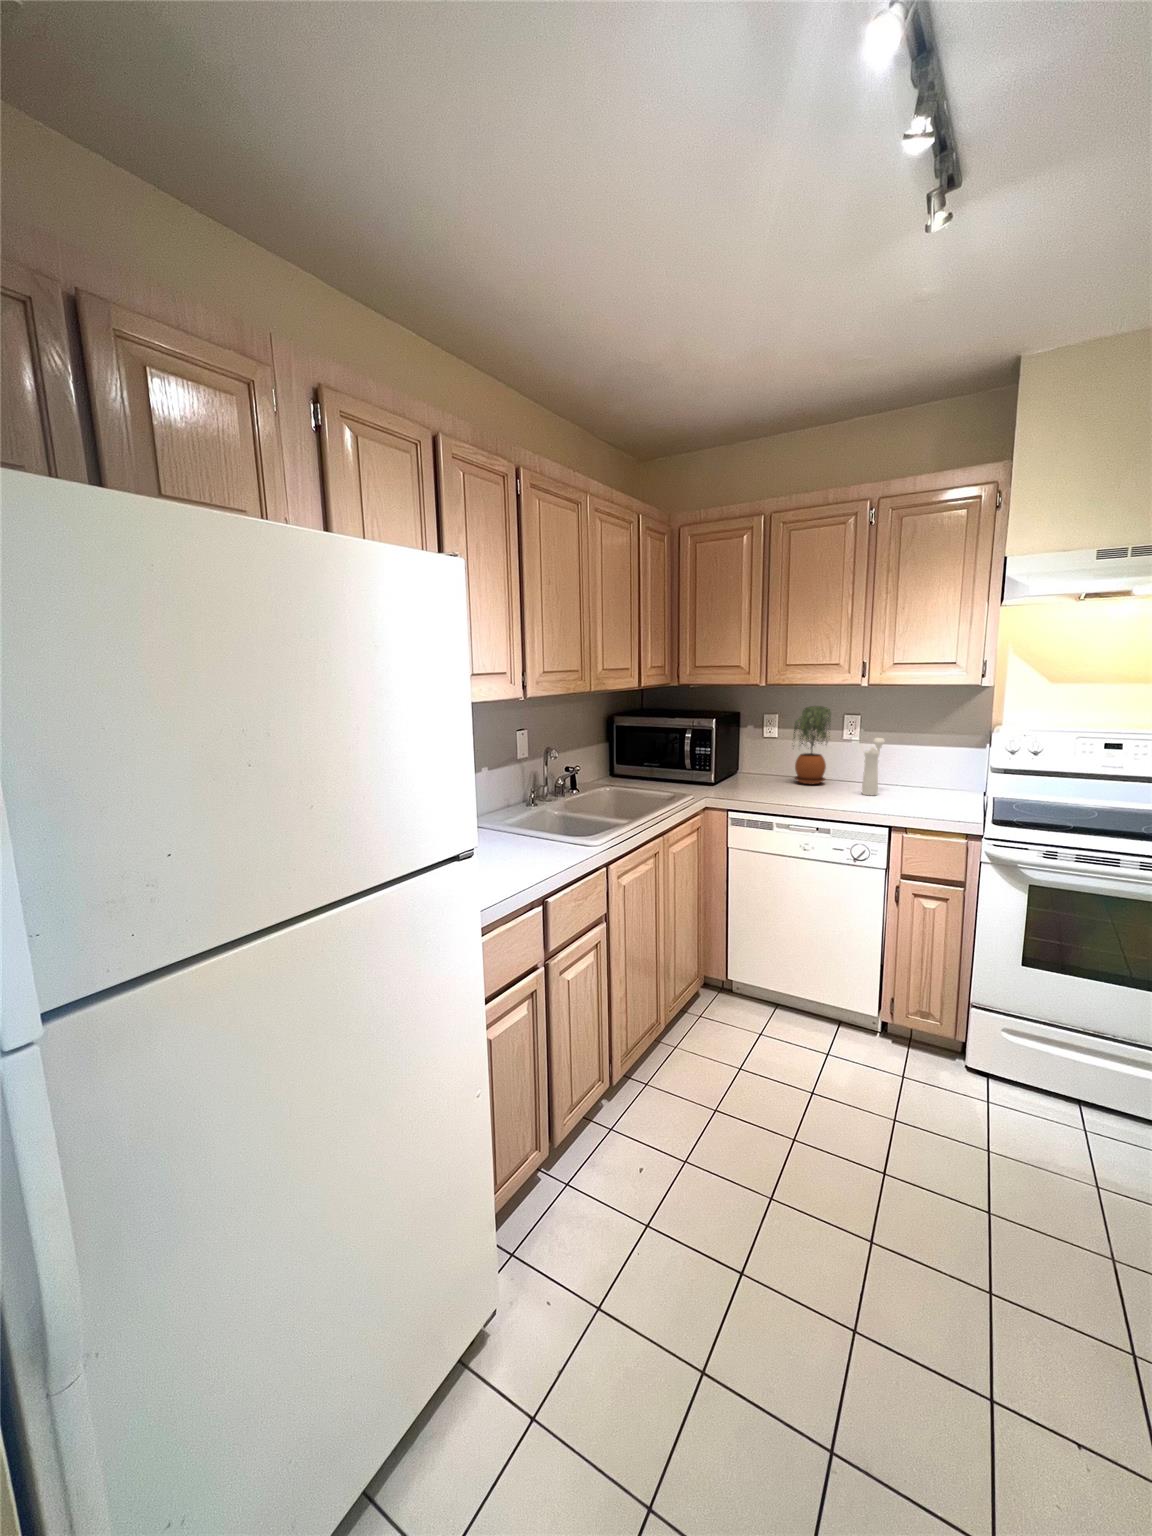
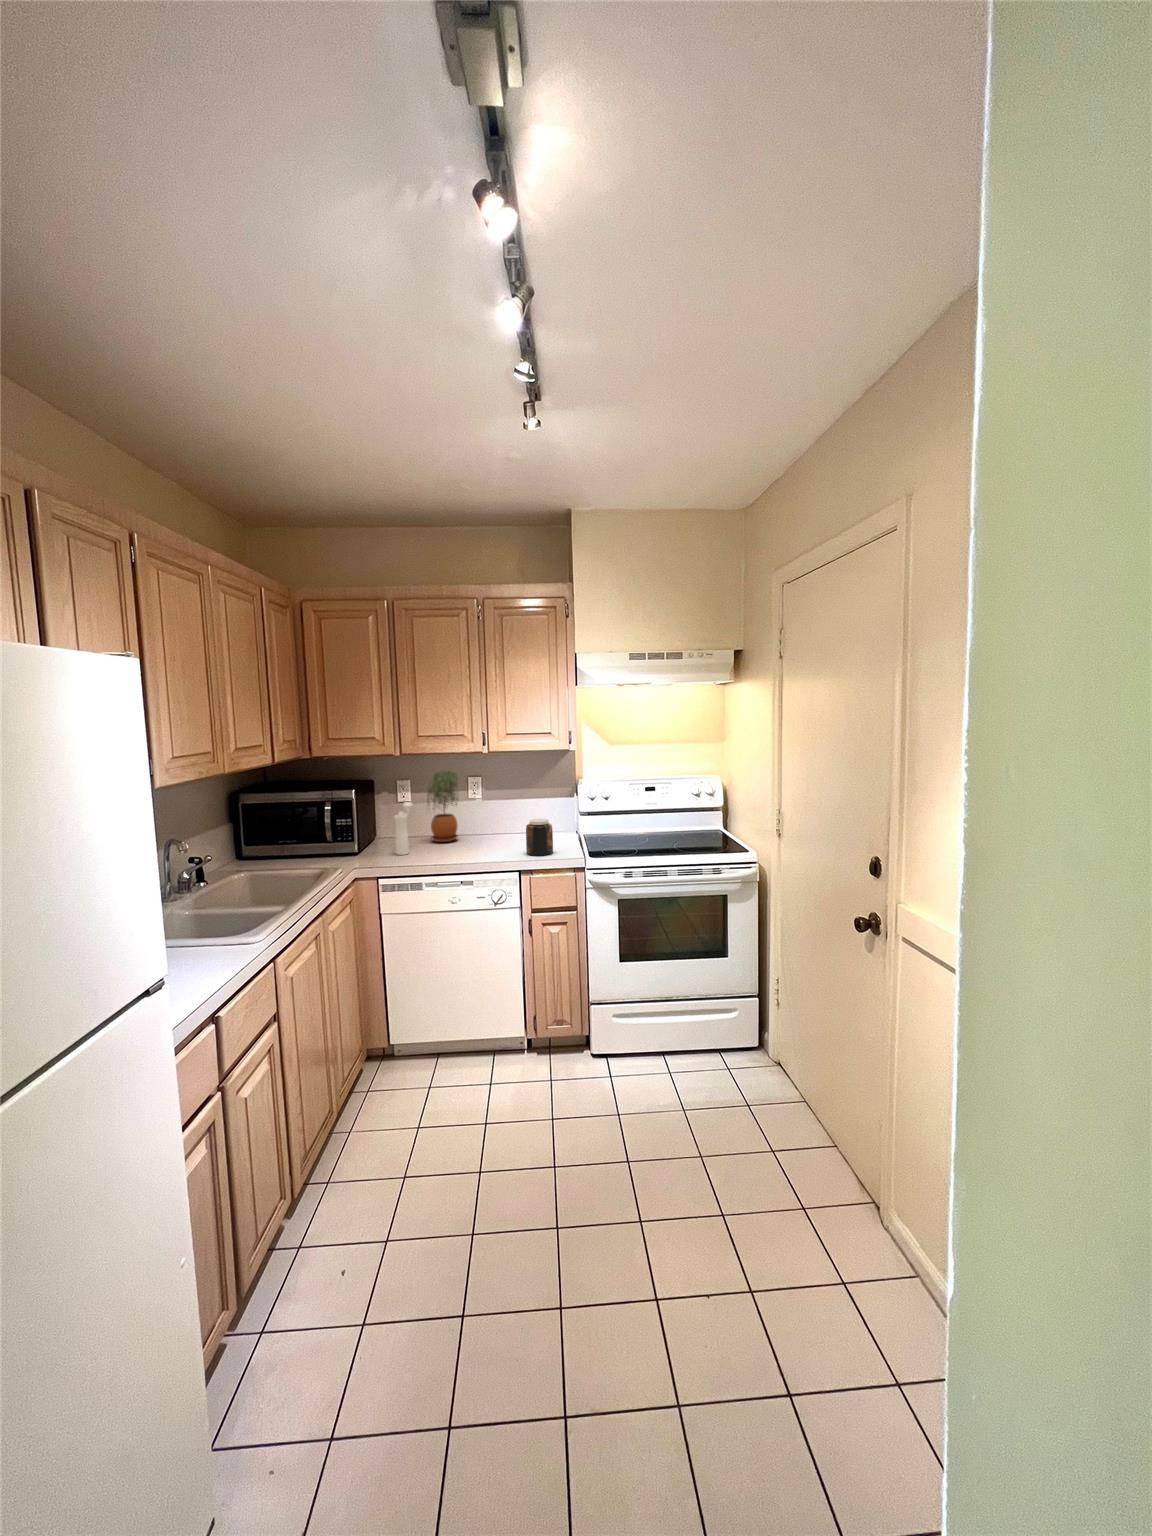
pepper mill: present [862,738,885,795] -> present [394,802,412,855]
jar: none [904,767,942,813] -> present [526,819,553,856]

